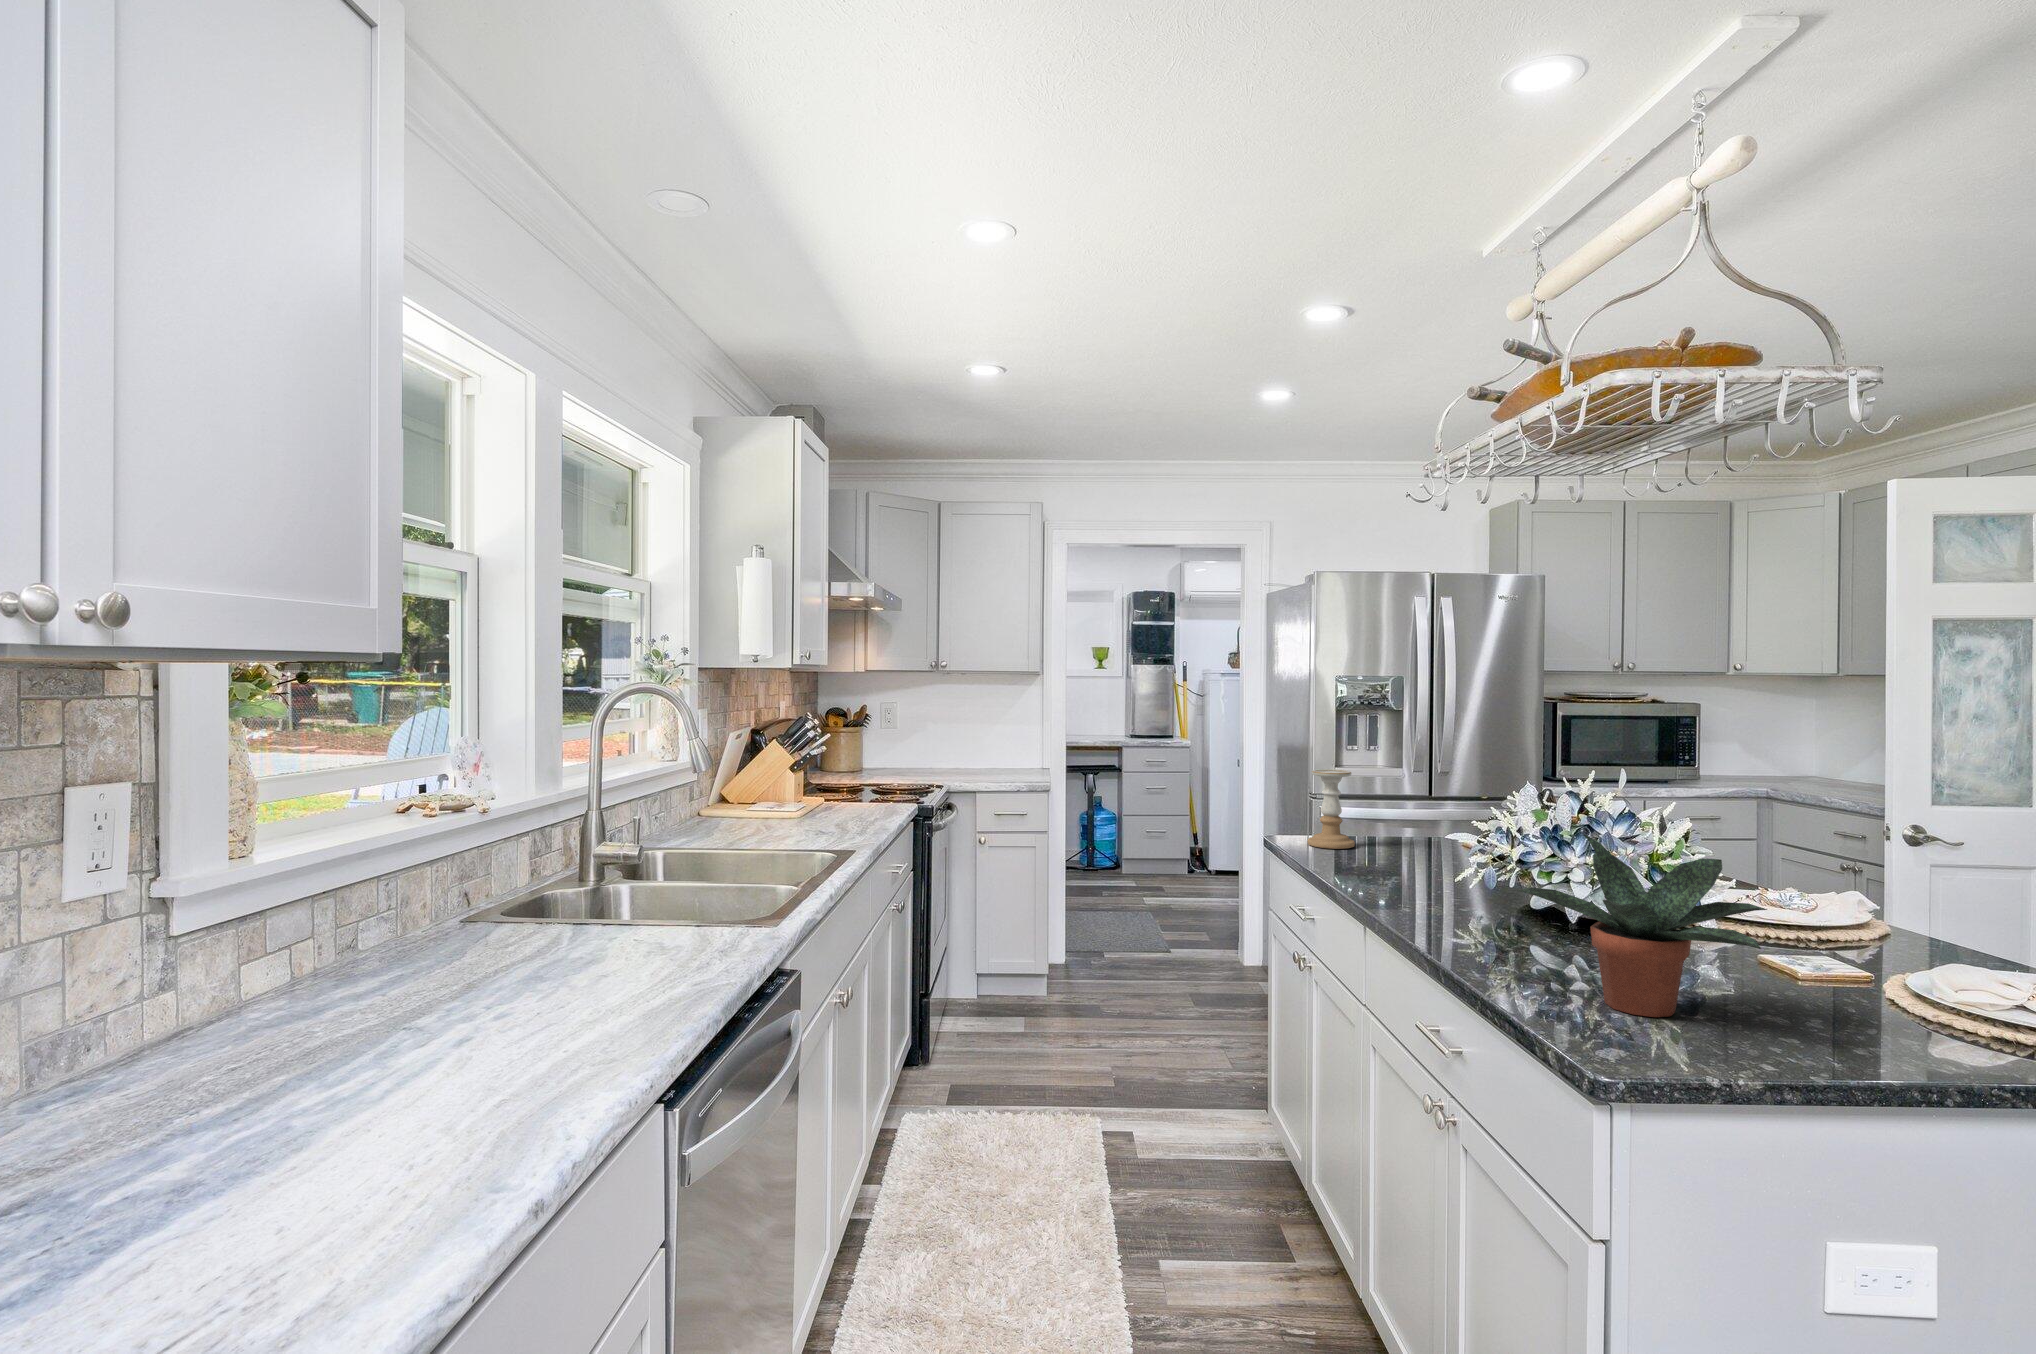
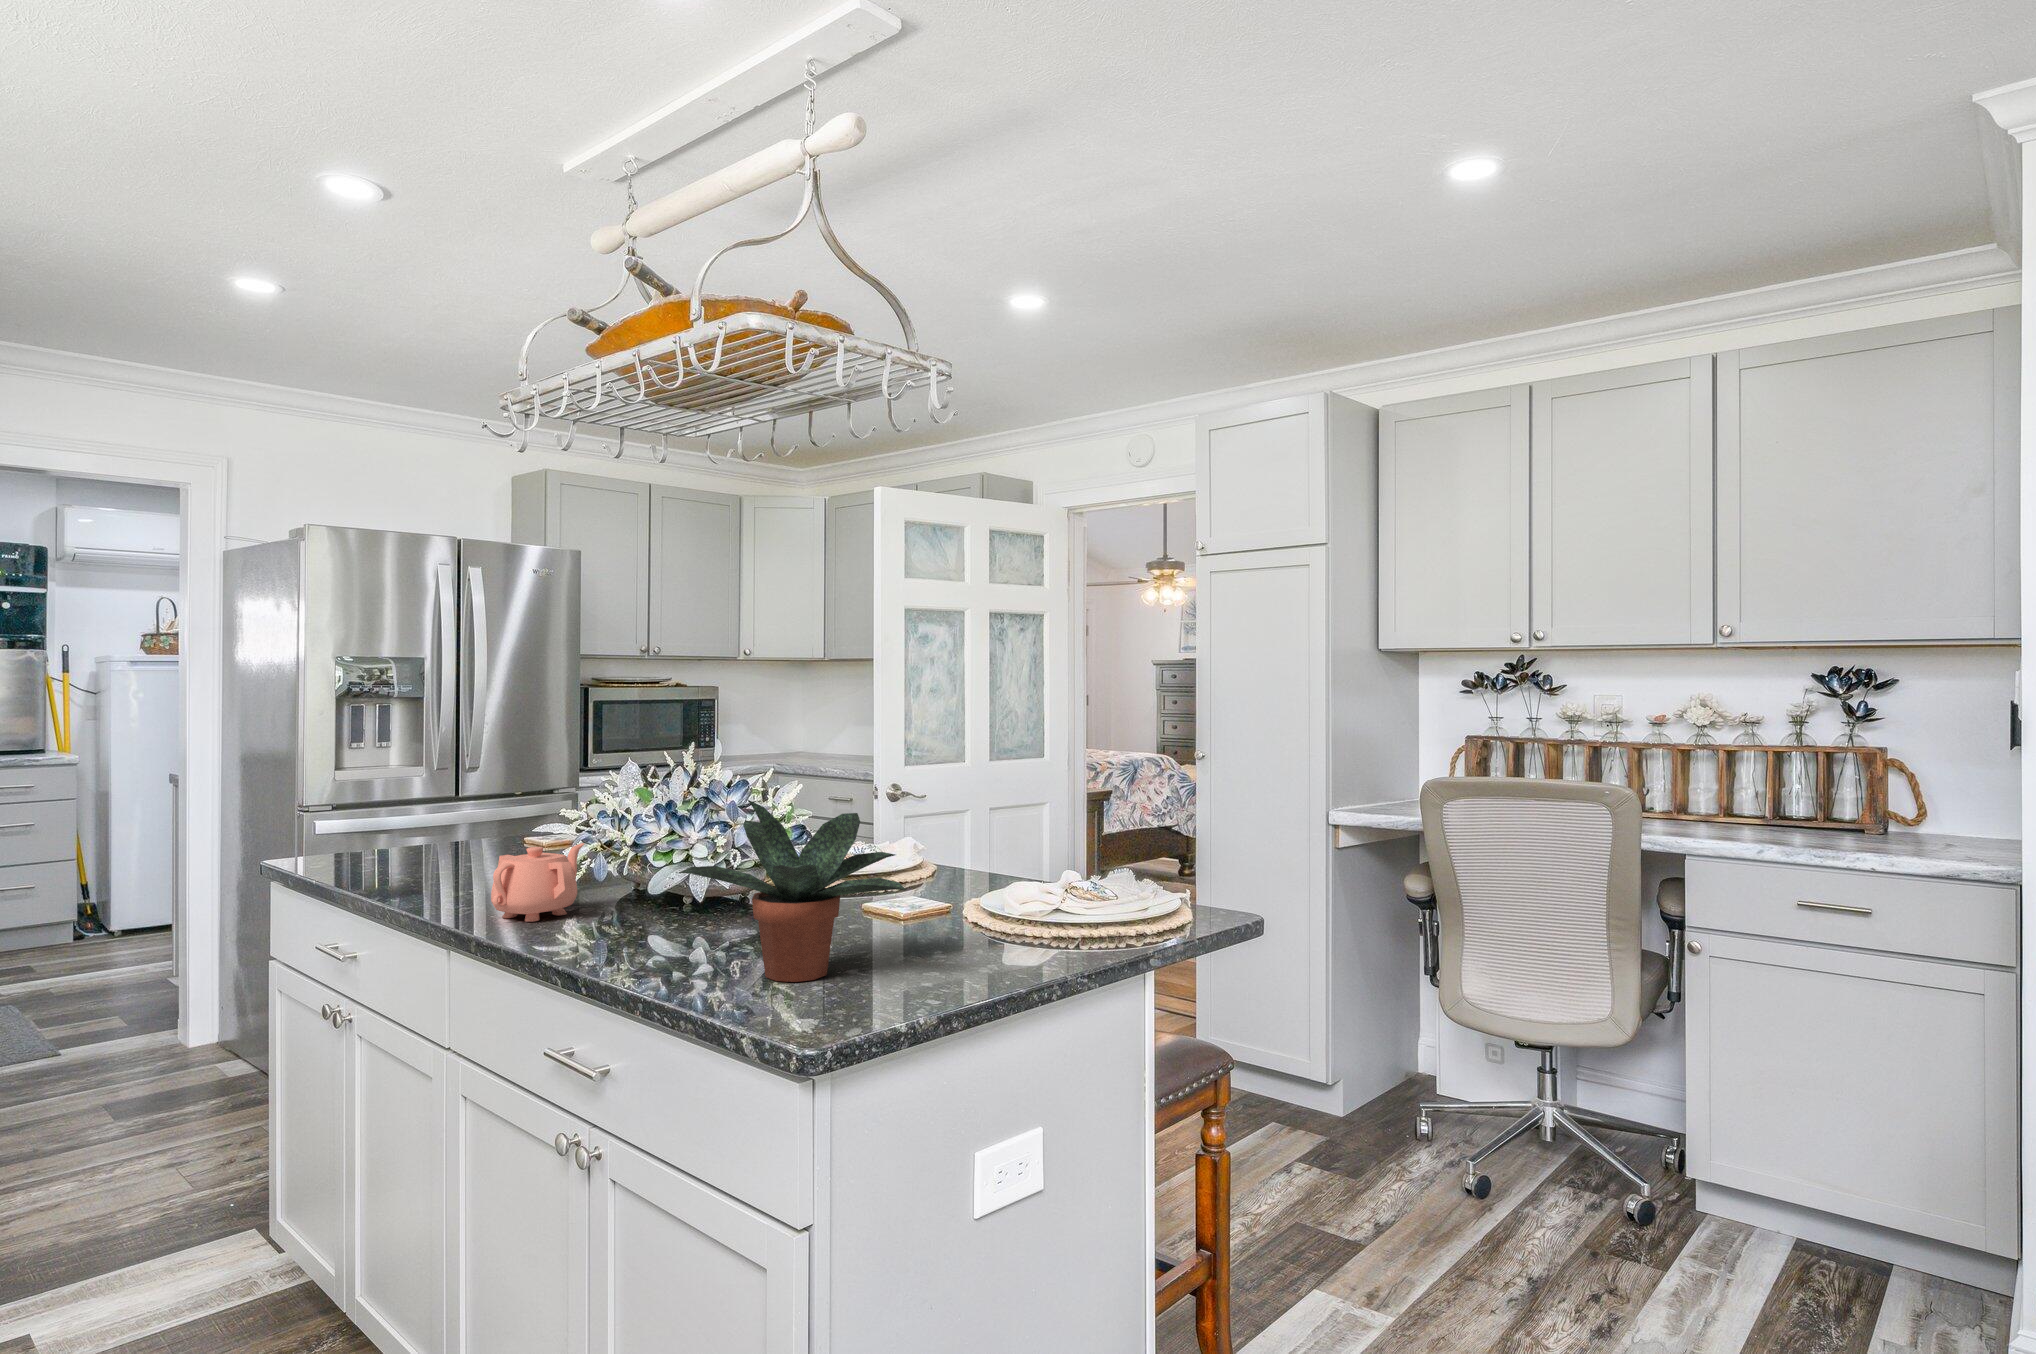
candle holder: present [1307,769,1355,849] -> none [332,768,400,872]
teapot: none [1396,848,1478,910] -> present [491,843,584,922]

